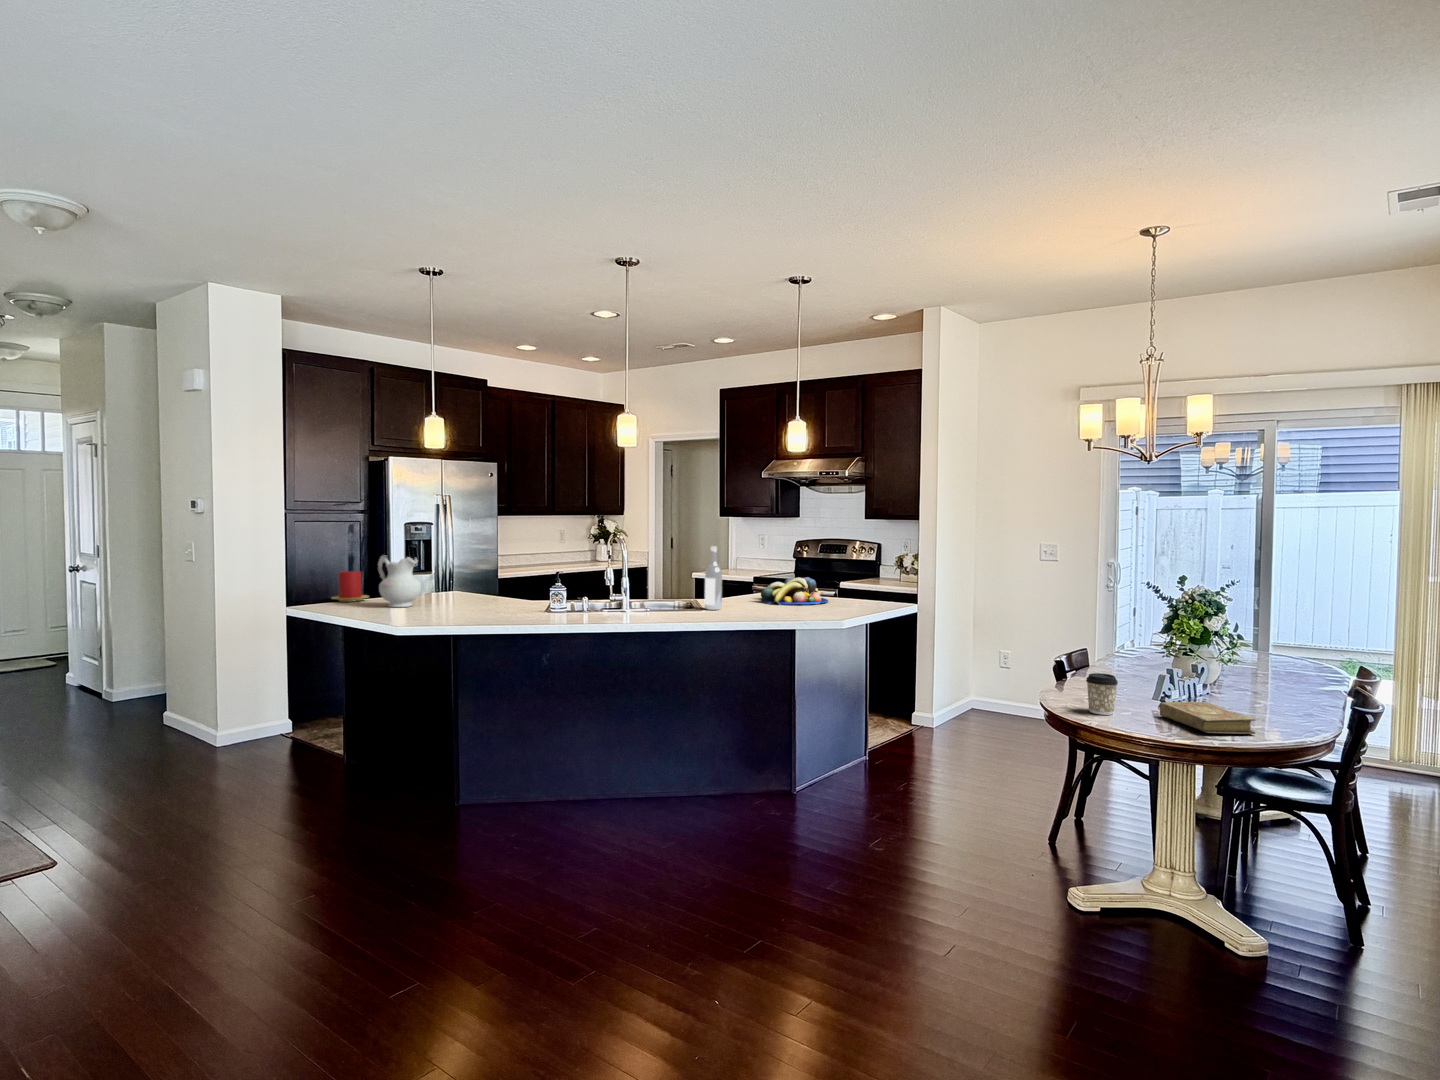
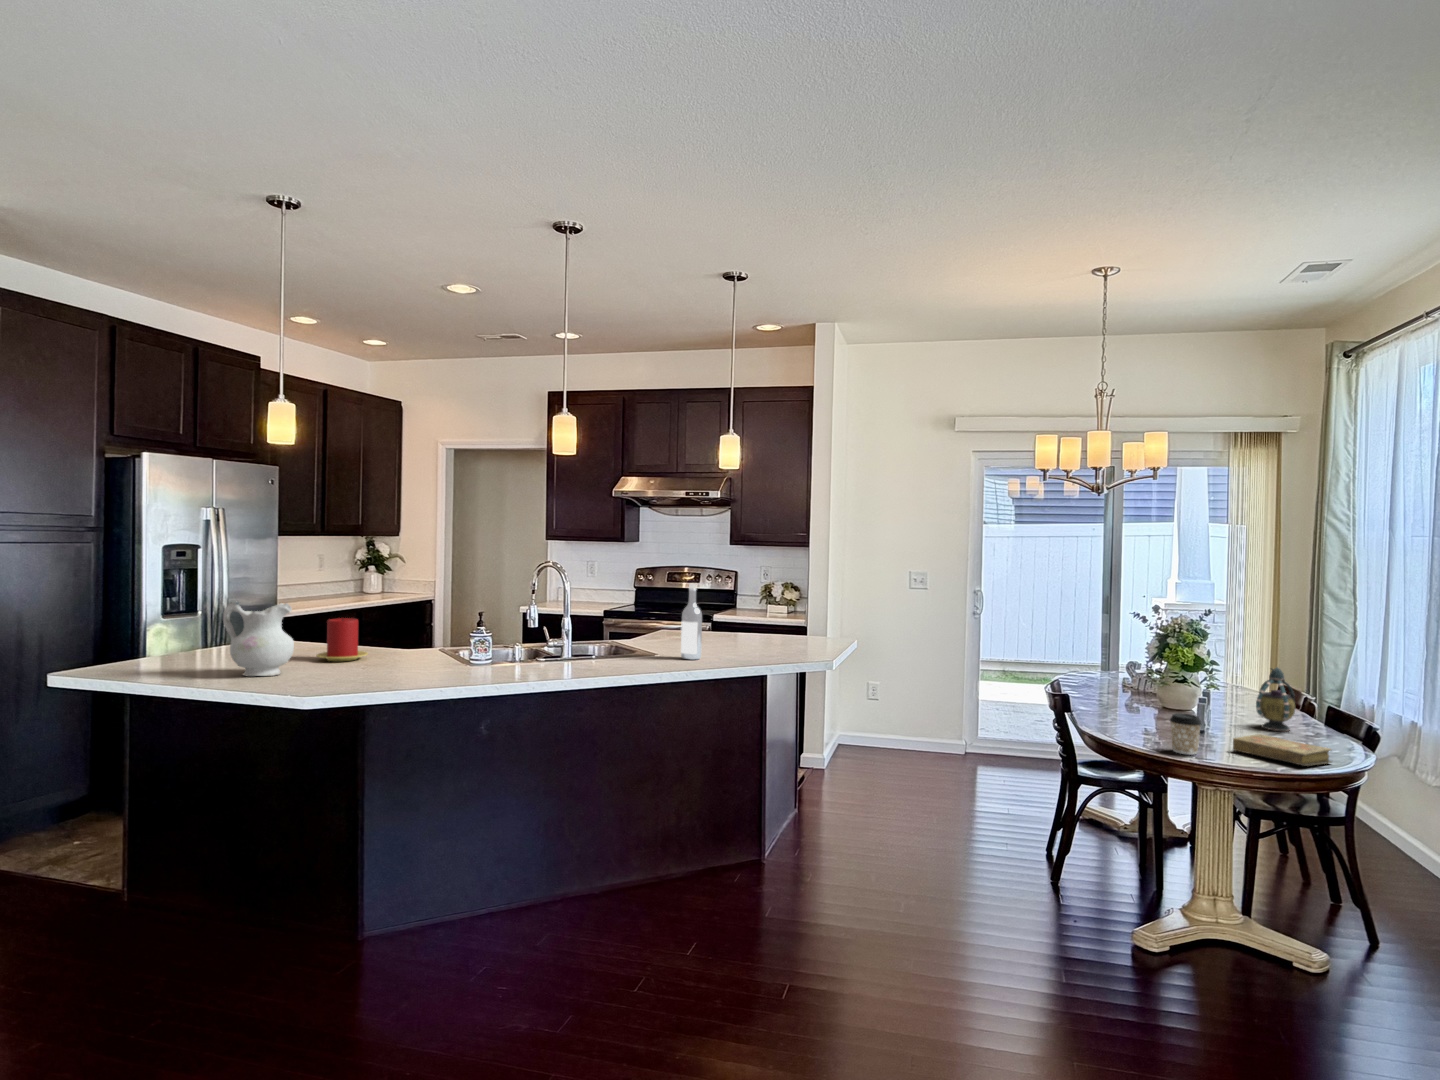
candle: present [332,571,368,602] -> present [317,618,368,661]
fruit bowl: present [761,577,828,605] -> none [710,615,785,649]
teapot: none [1247,636,1311,707] -> present [1256,667,1295,731]

